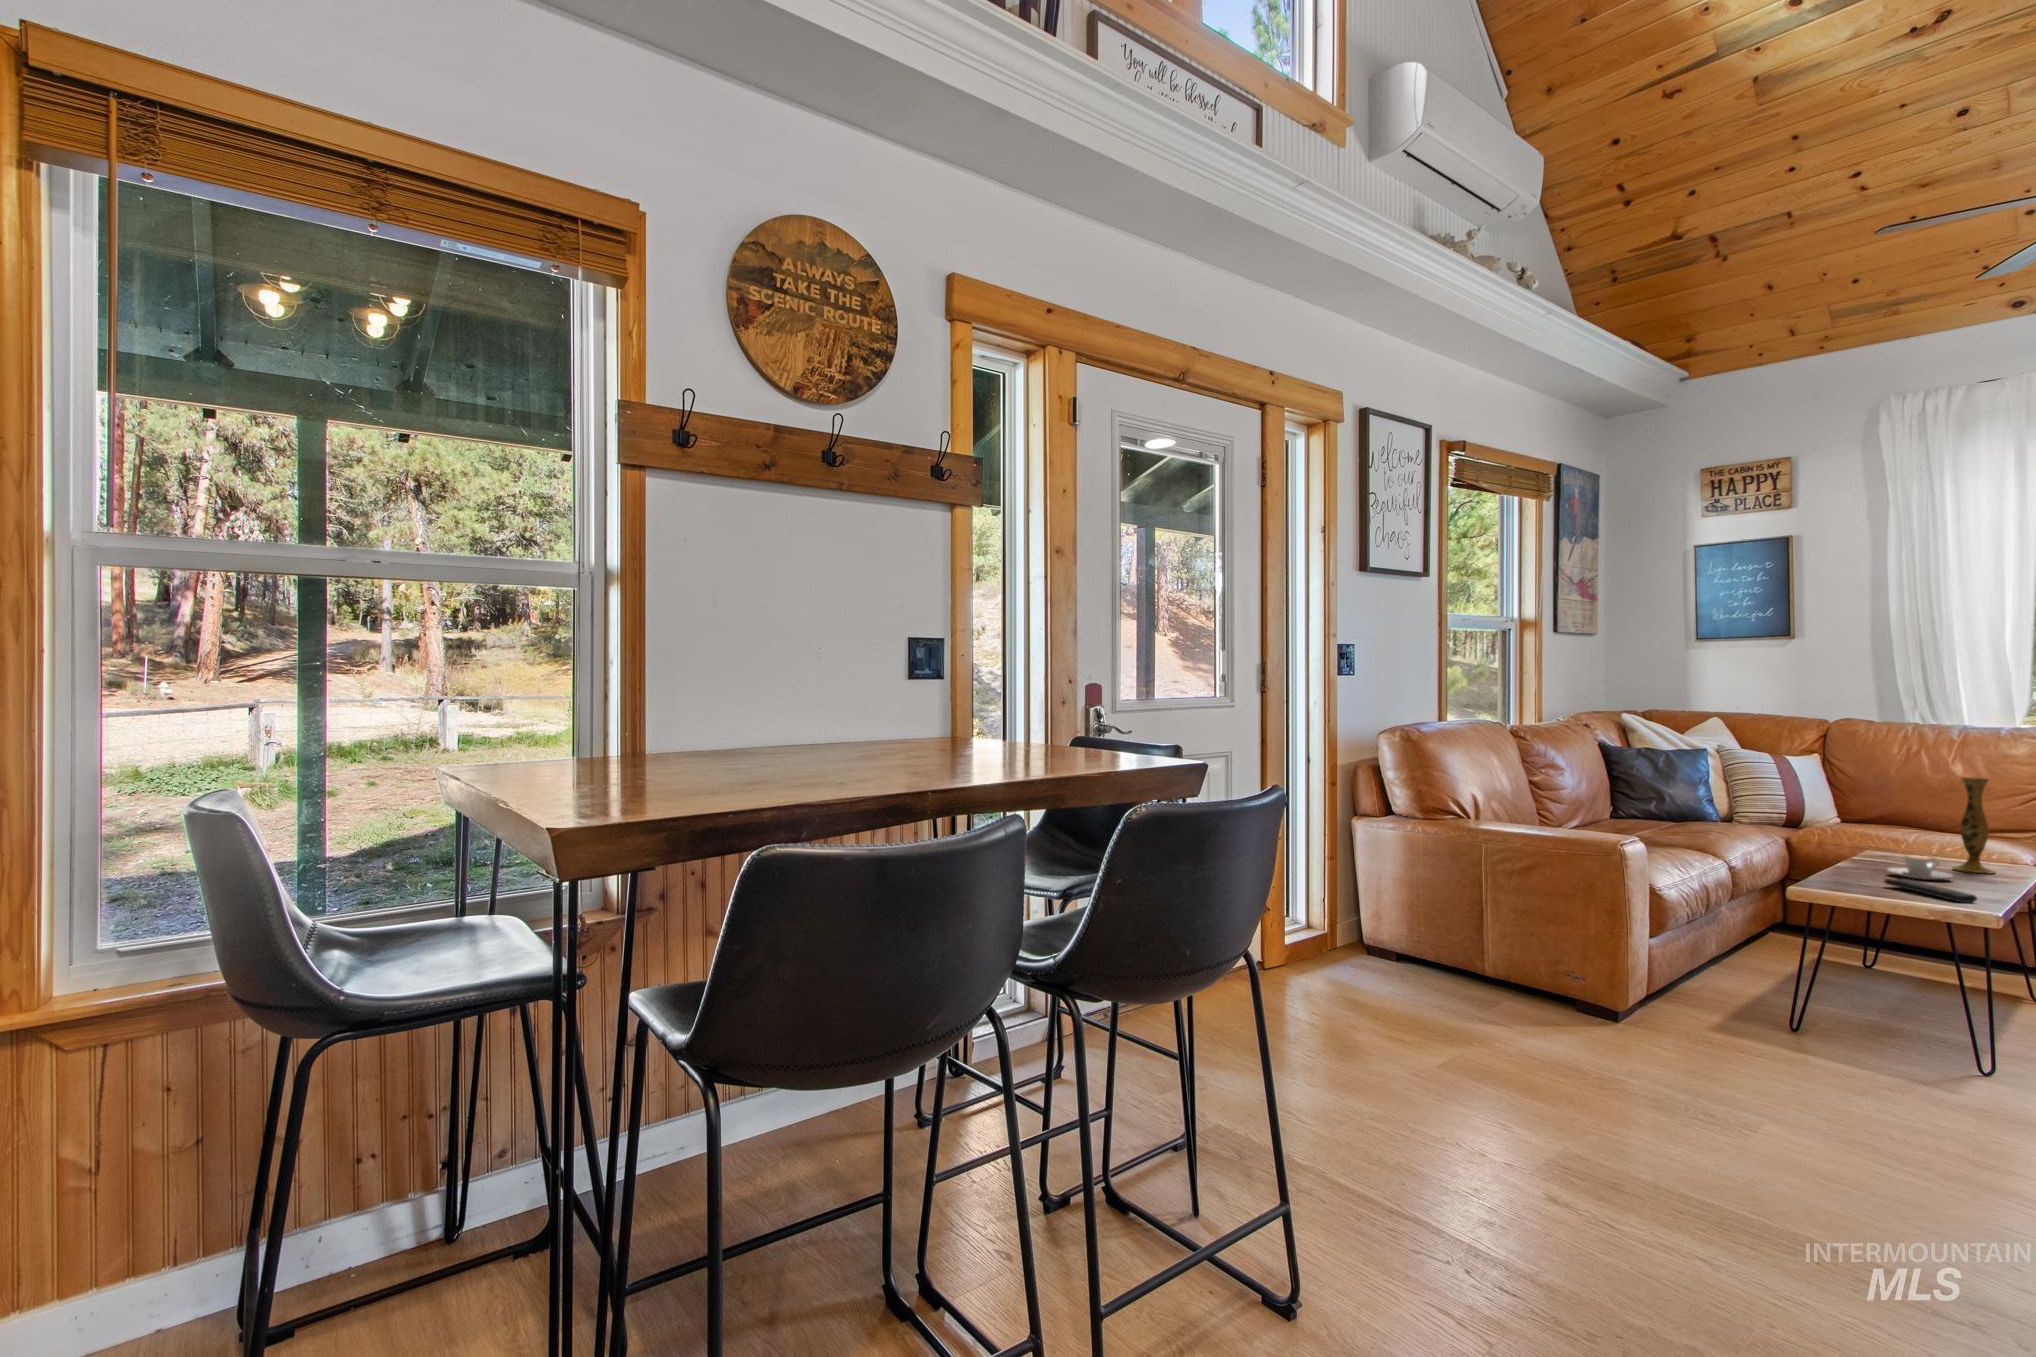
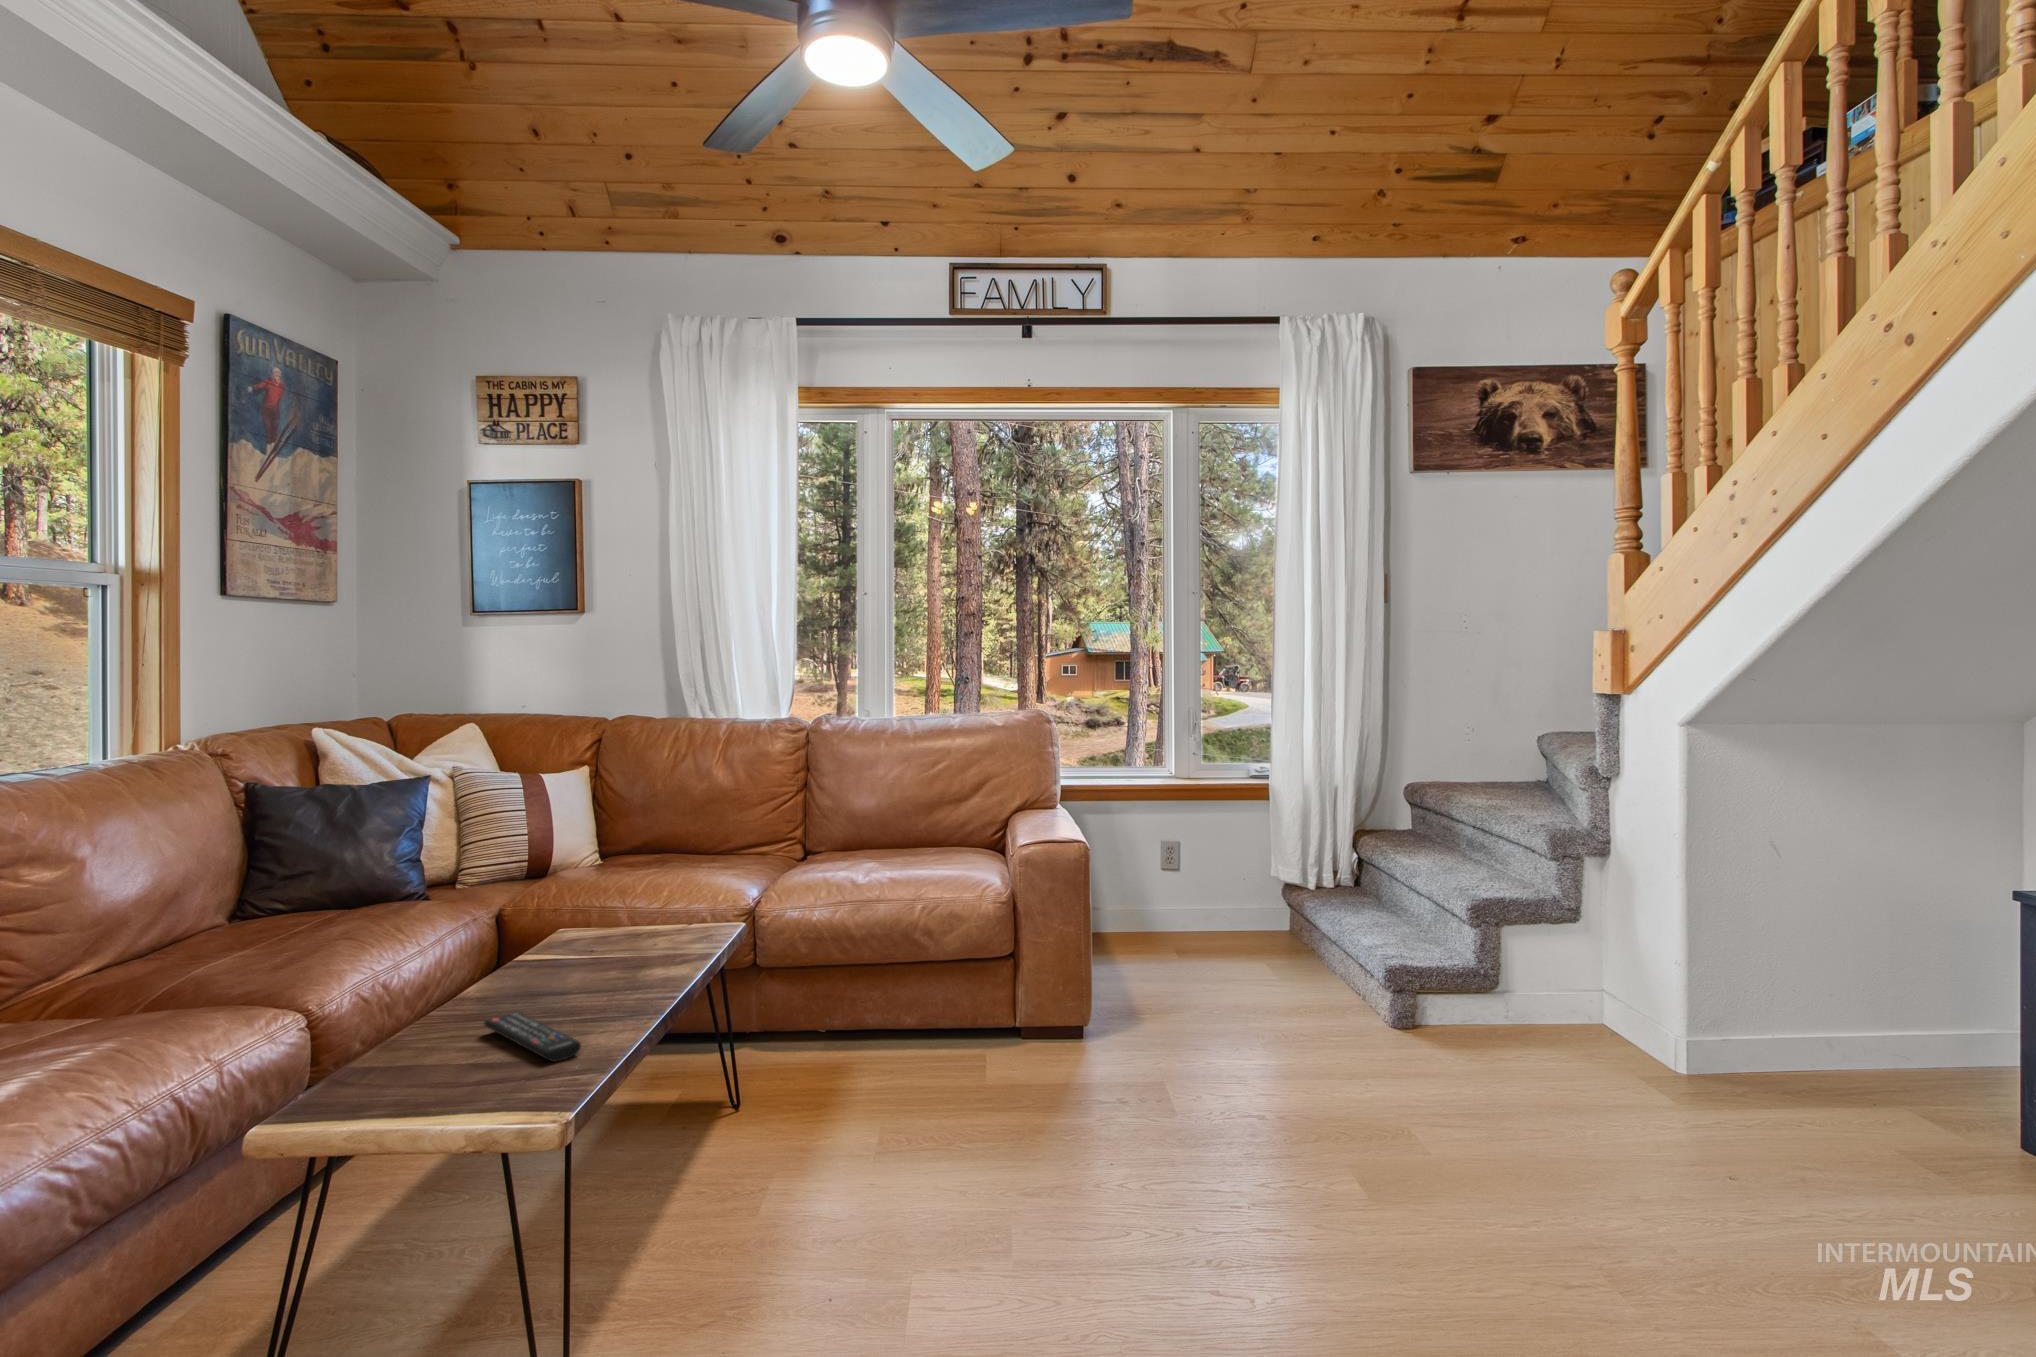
vase: present [1953,777,1994,873] -> none [649,809,696,945]
coffee cup: present [1888,855,1952,880] -> none [538,945,619,987]

